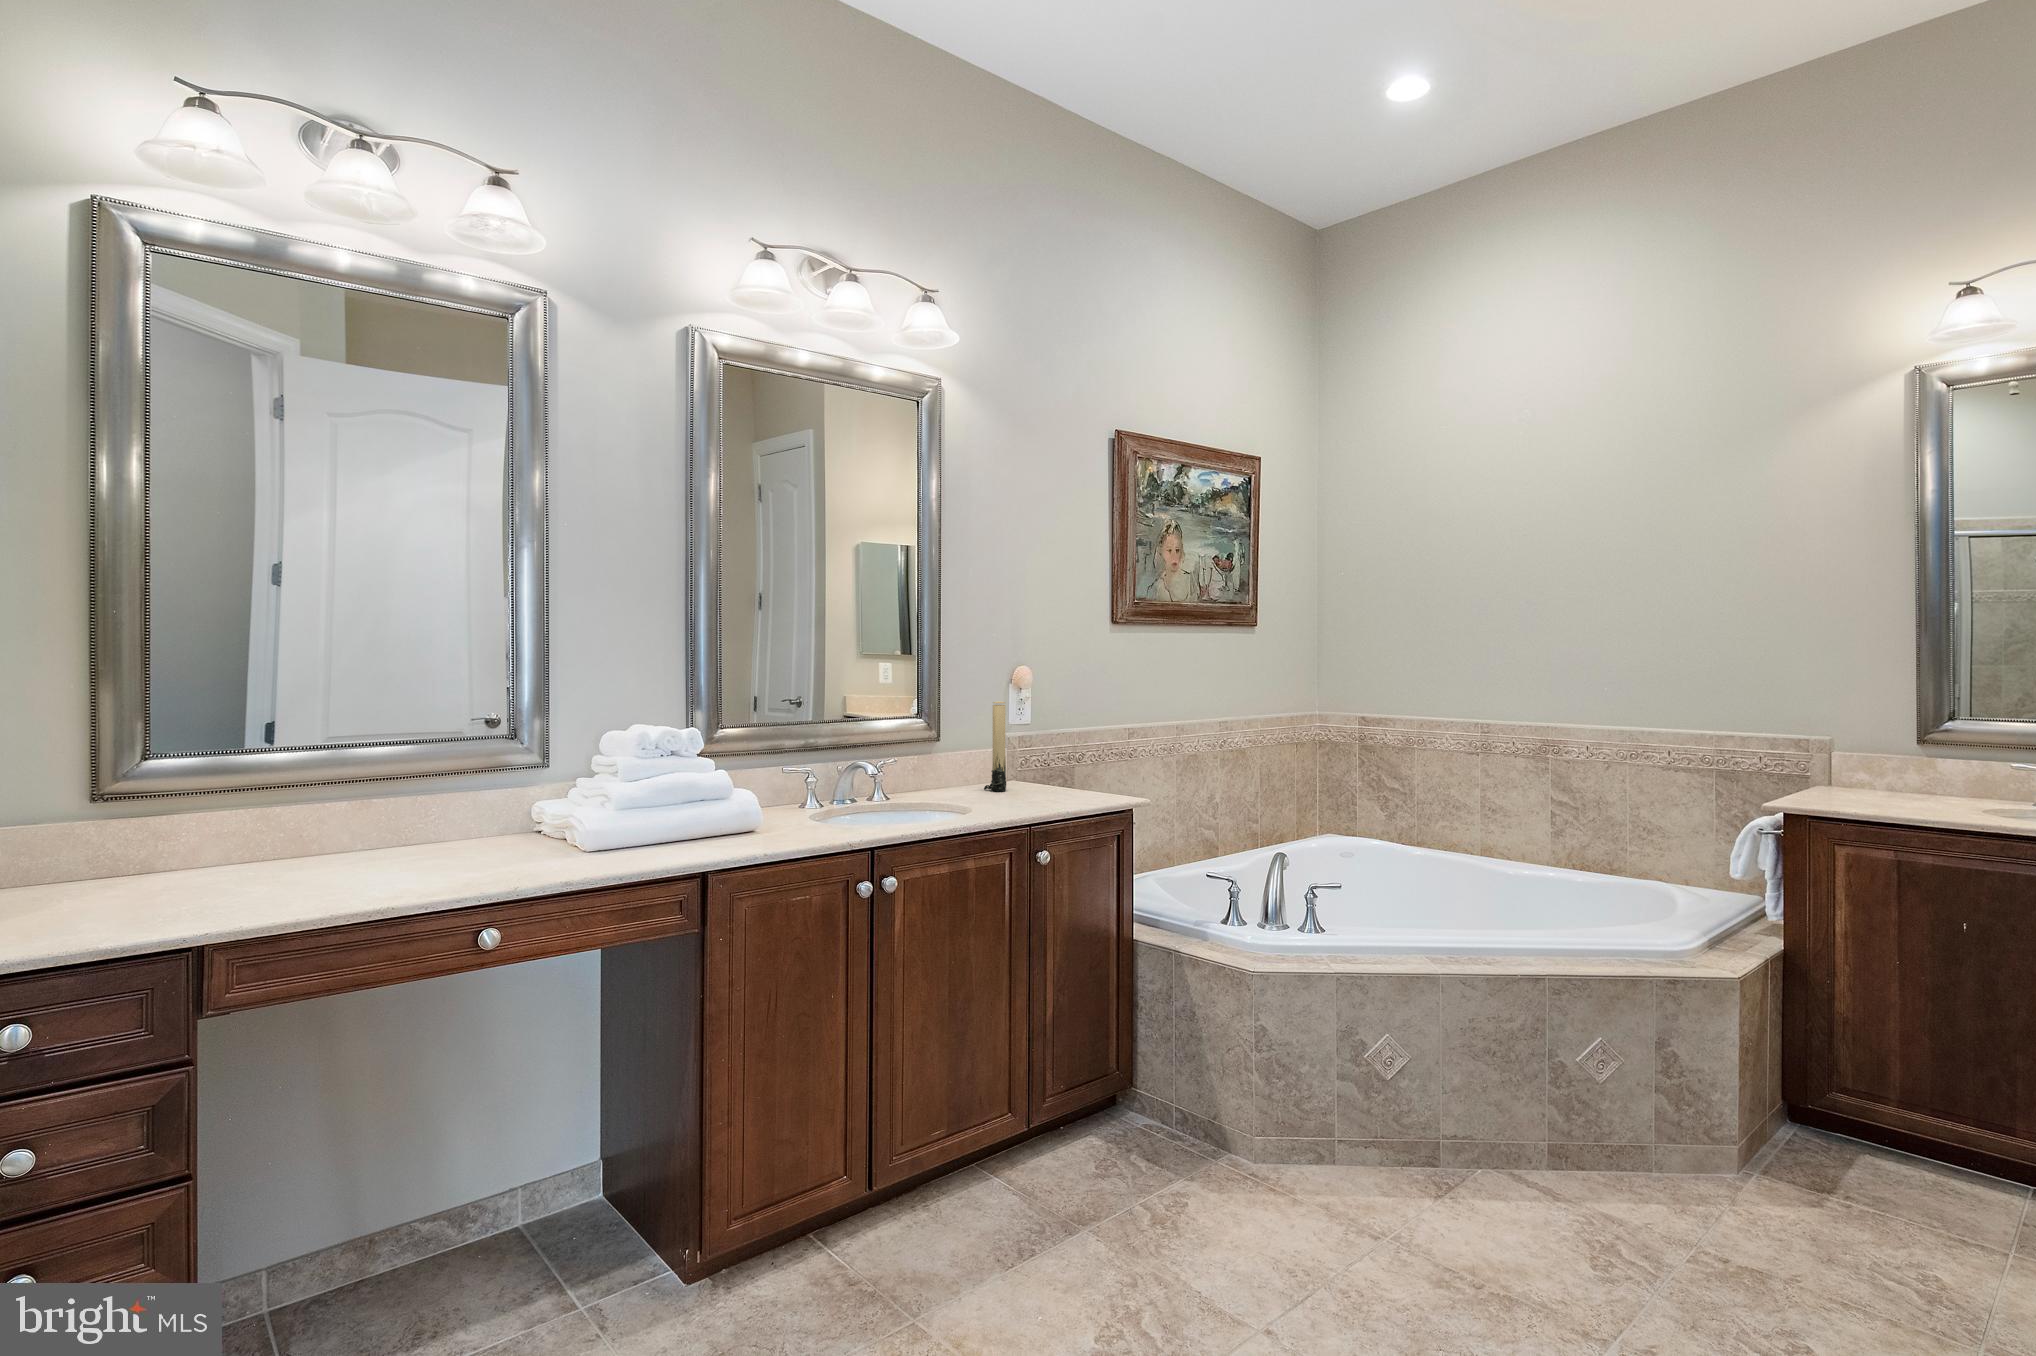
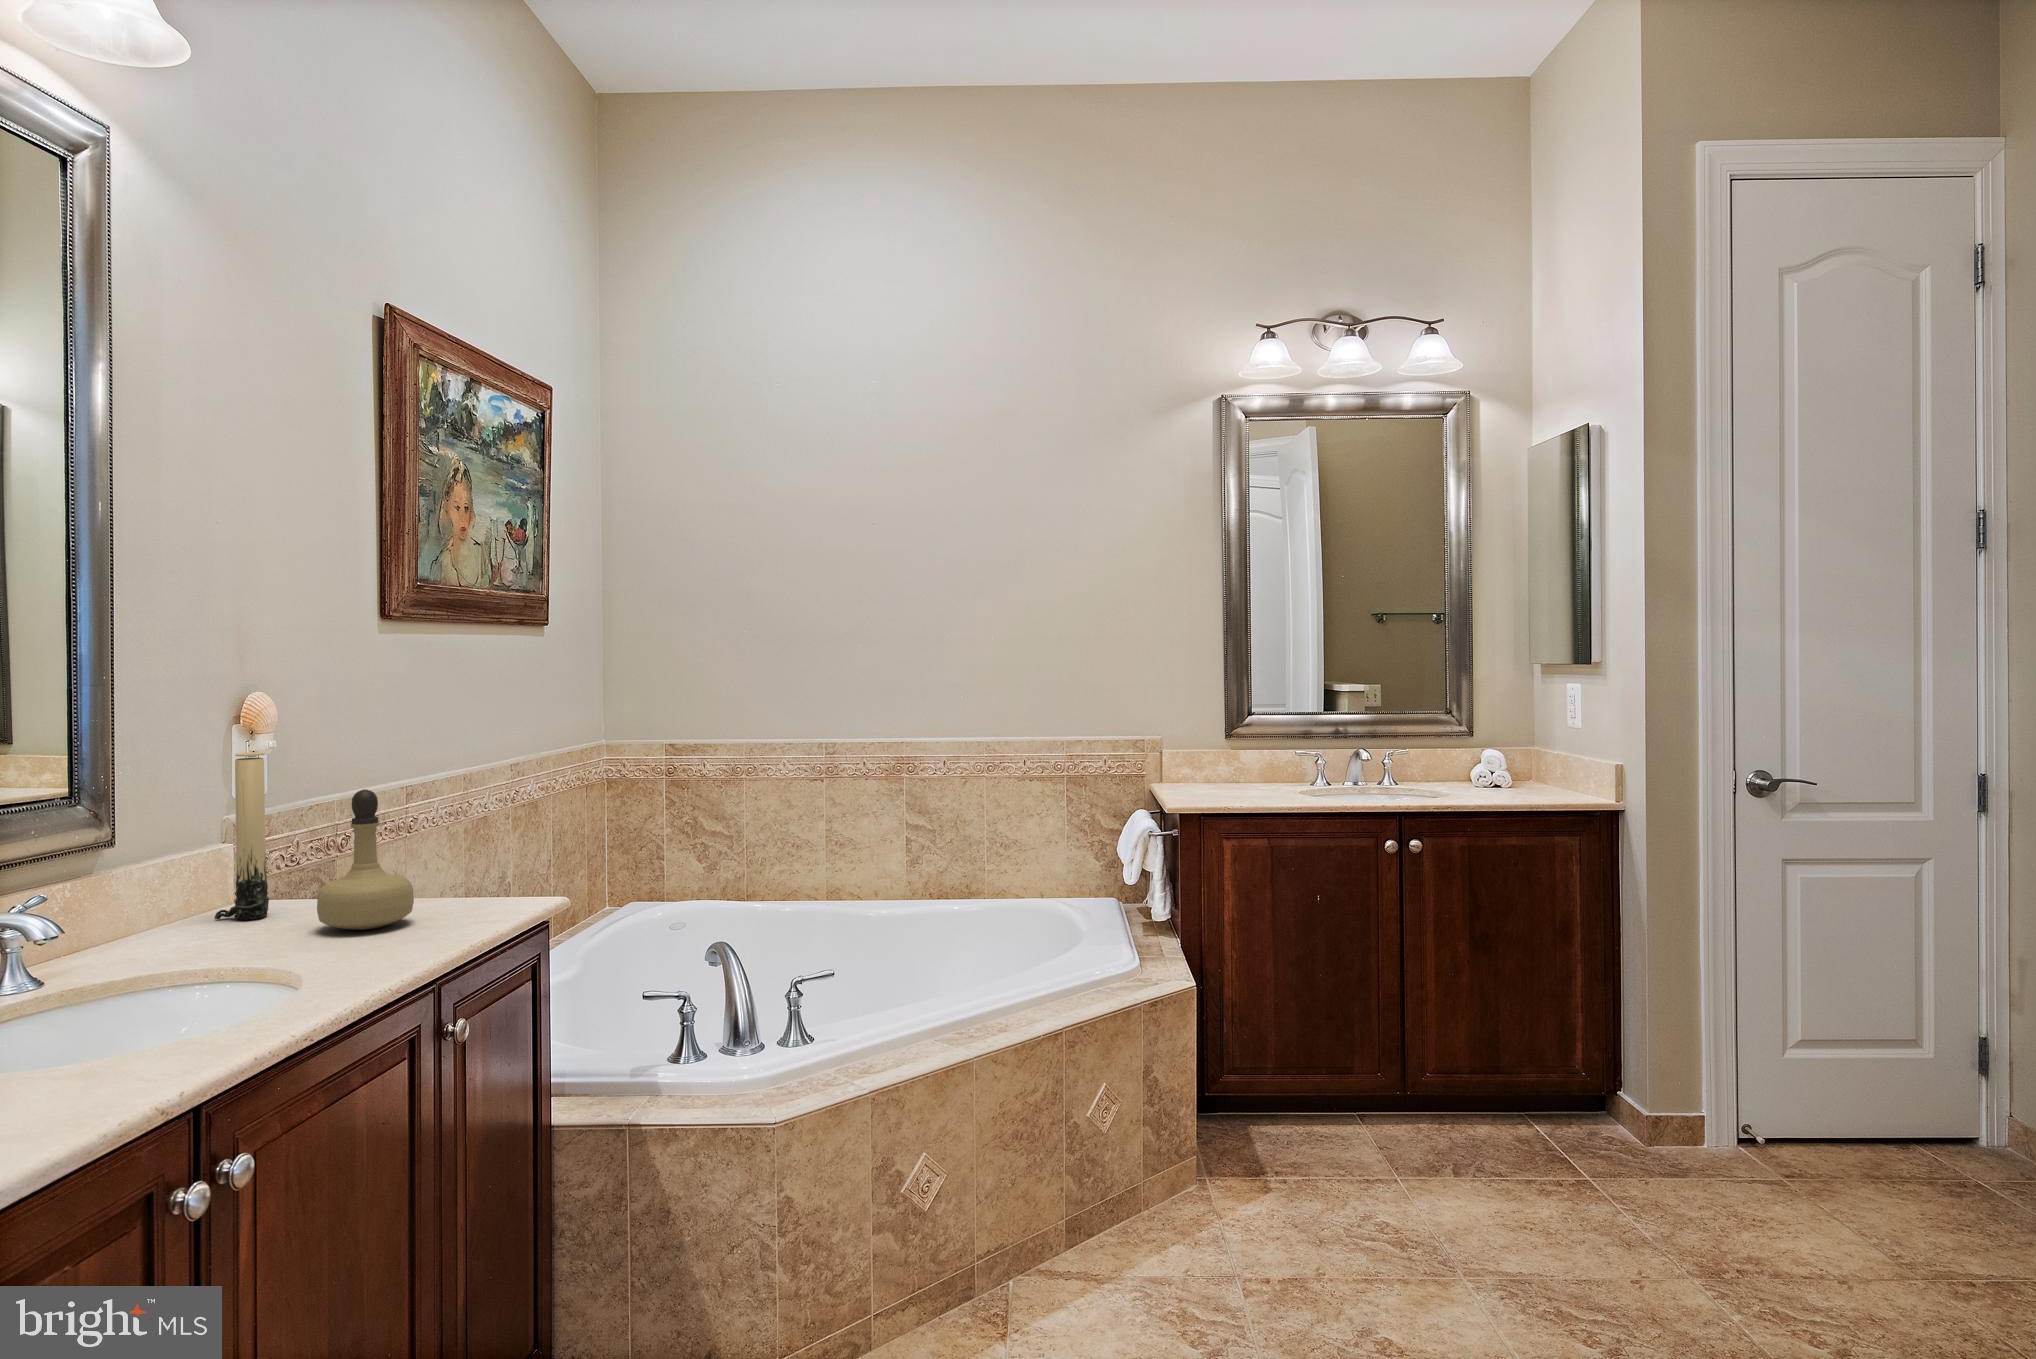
perfume bottle: none [1012,724,1059,801] -> present [317,789,414,930]

